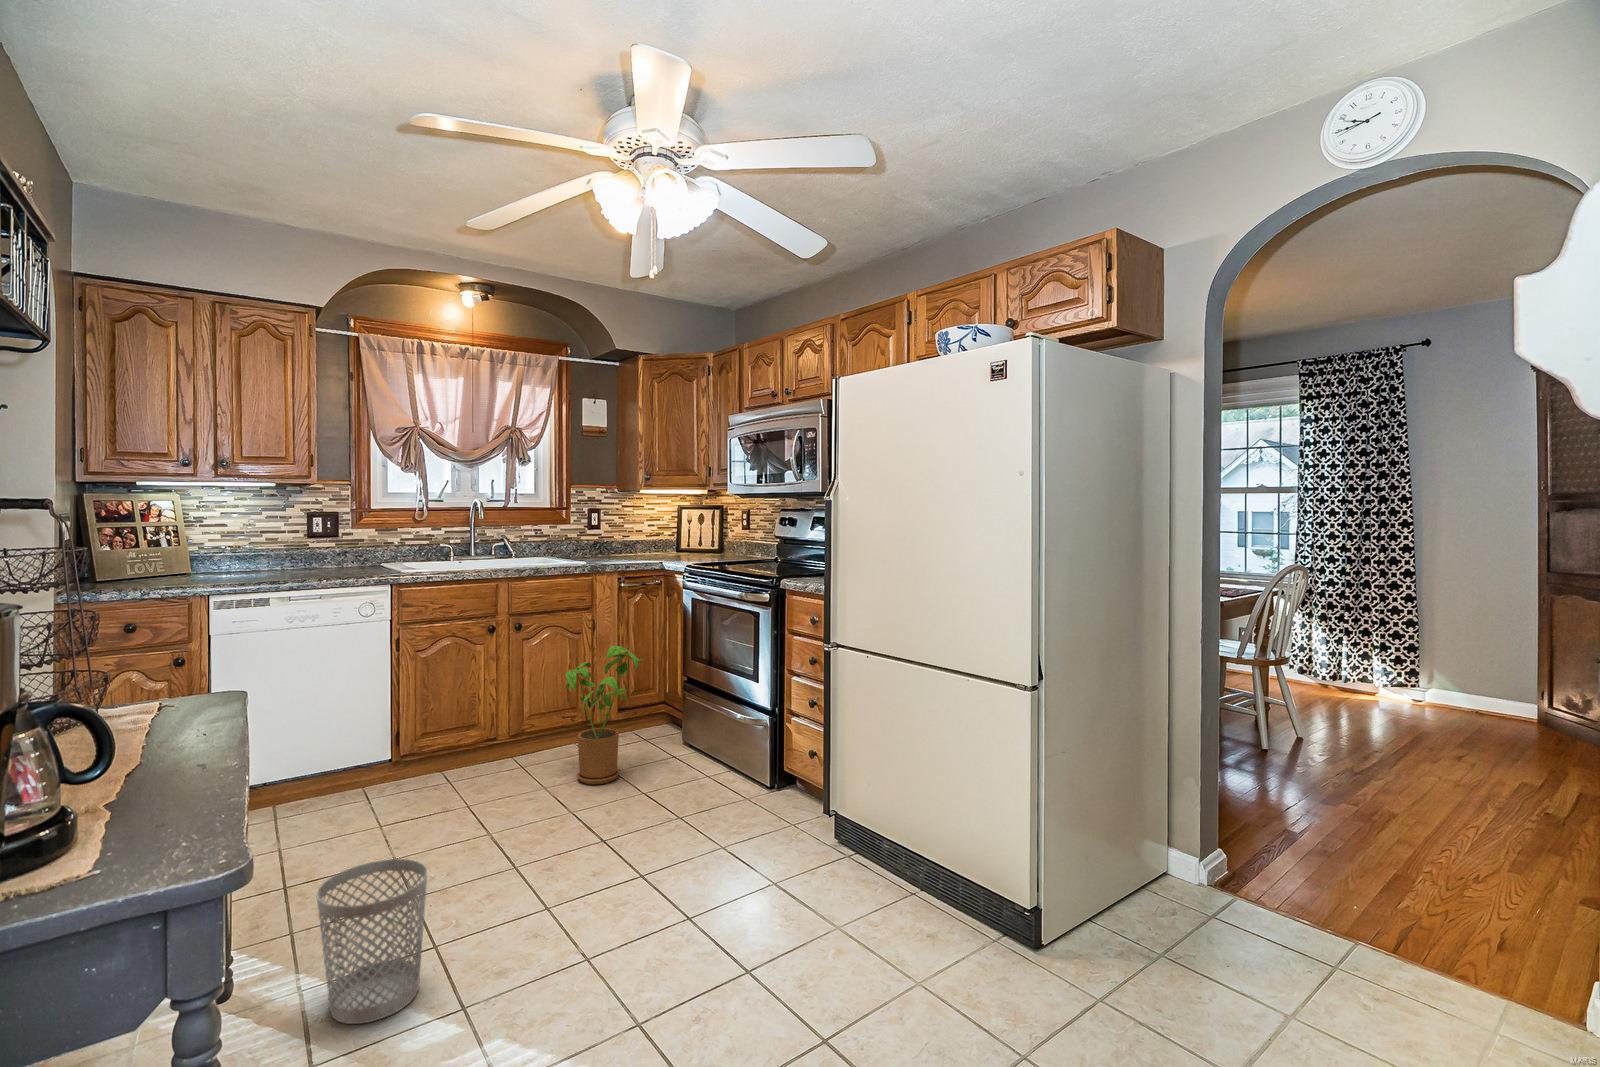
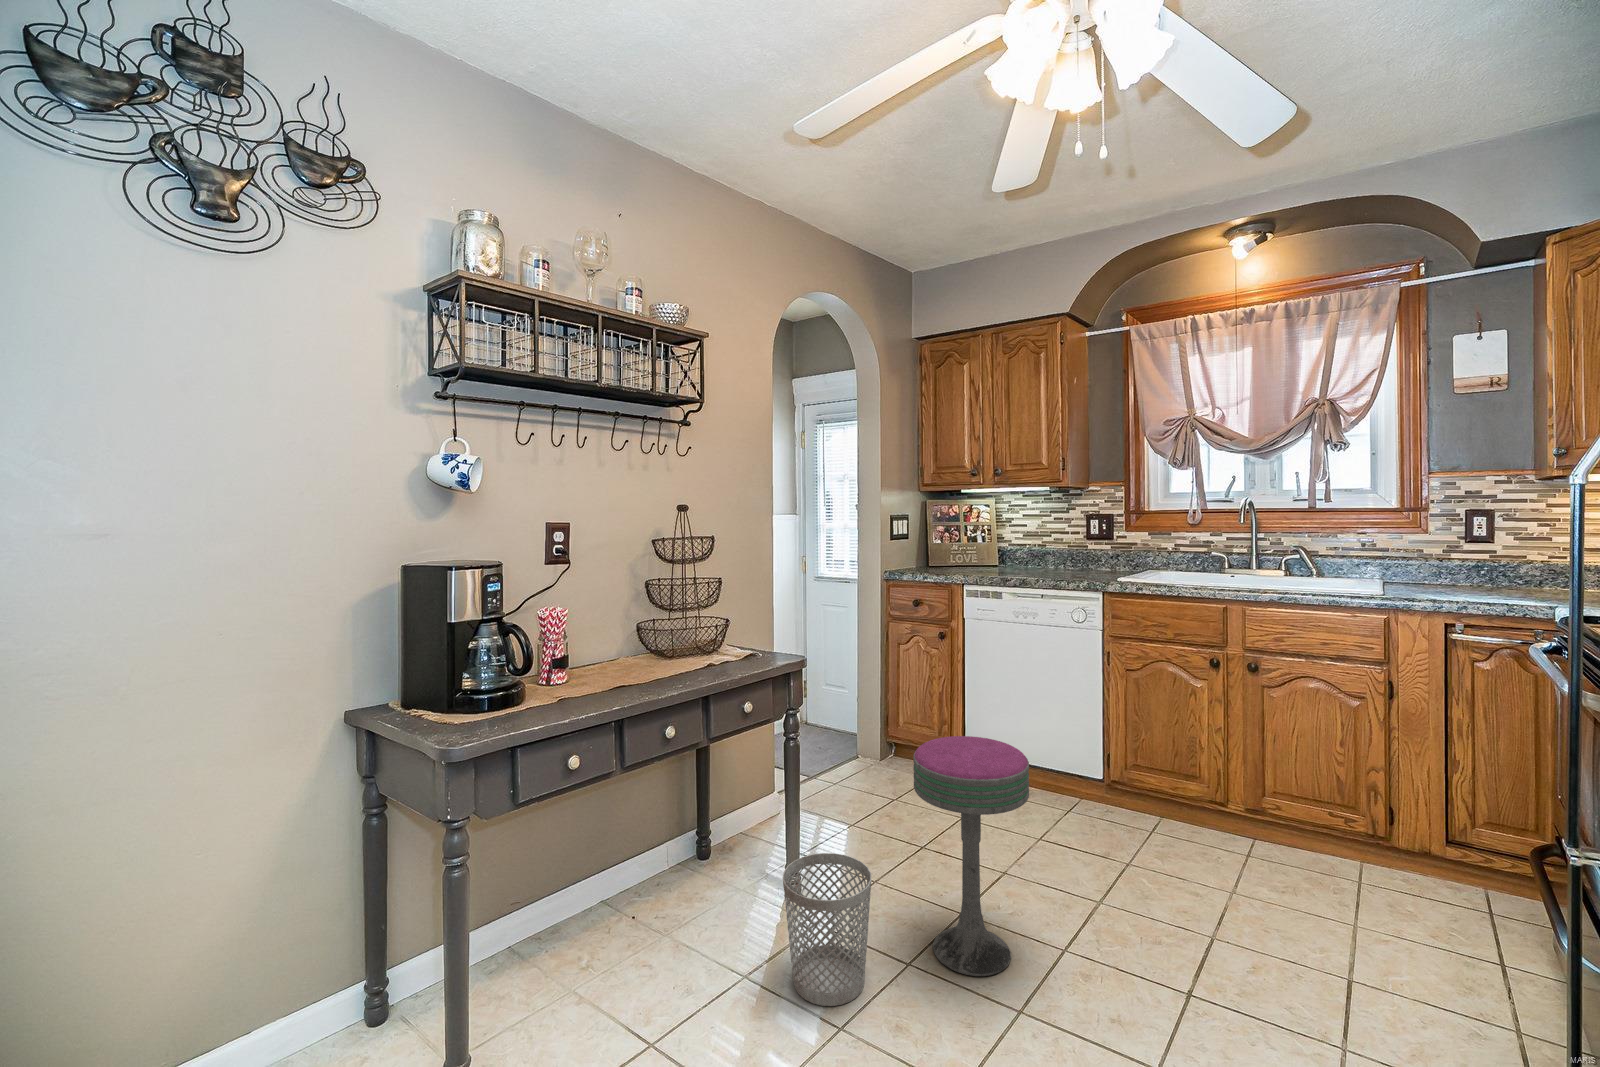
house plant: present [566,645,643,784] -> none [1274,731,1419,932]
bar stool: none [392,706,508,925] -> present [913,736,1029,976]

